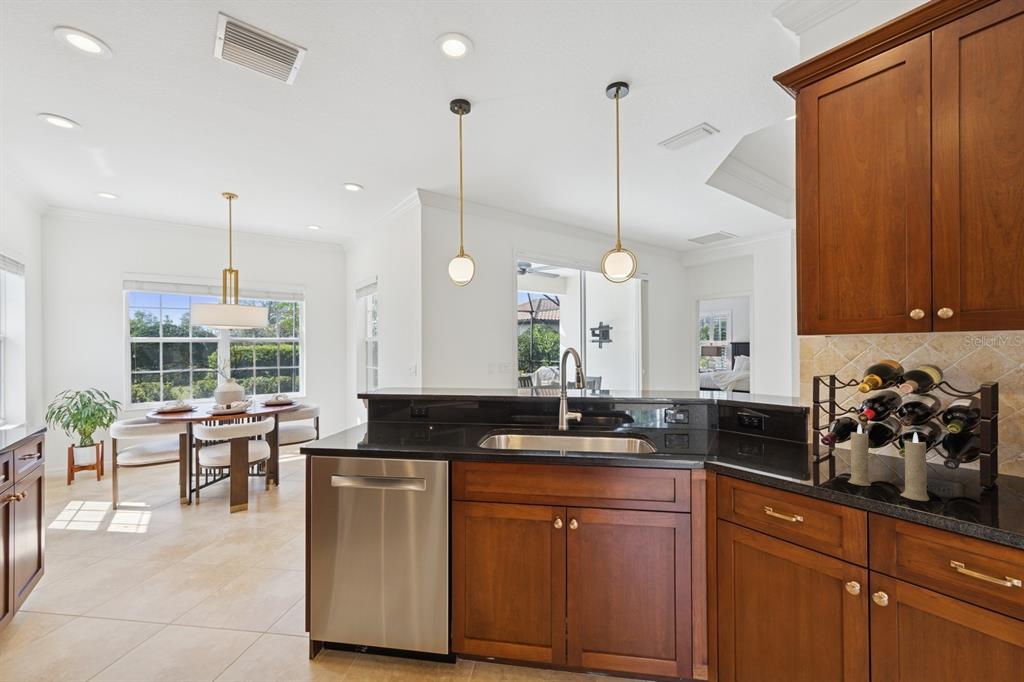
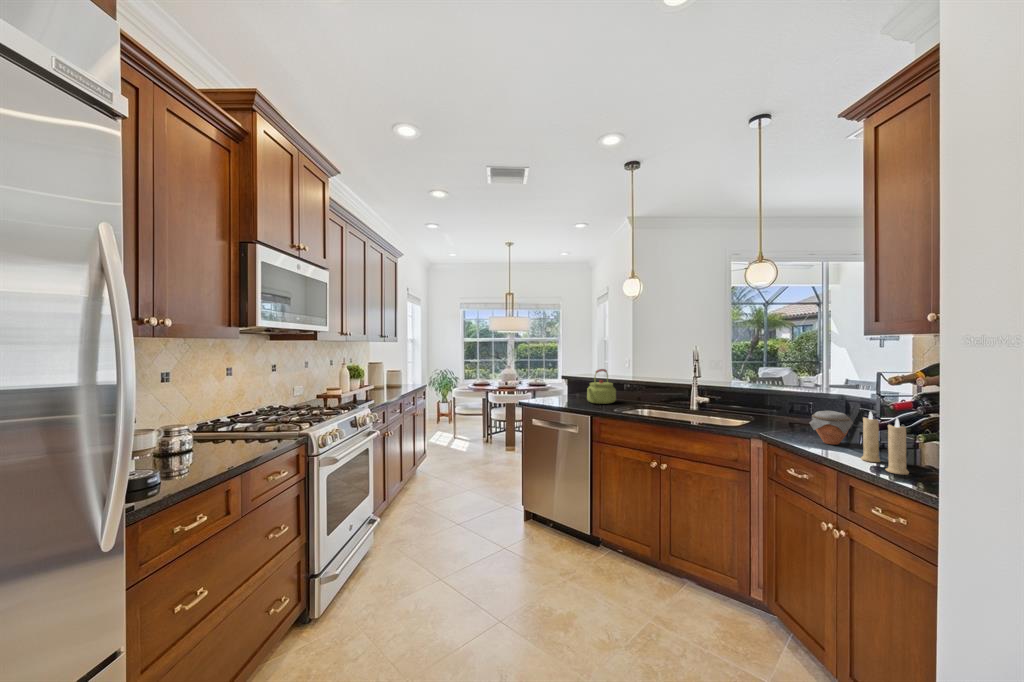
kettle: none [413,381,456,434] -> present [587,369,616,404]
jar: none [754,423,799,465] -> present [810,411,854,445]

